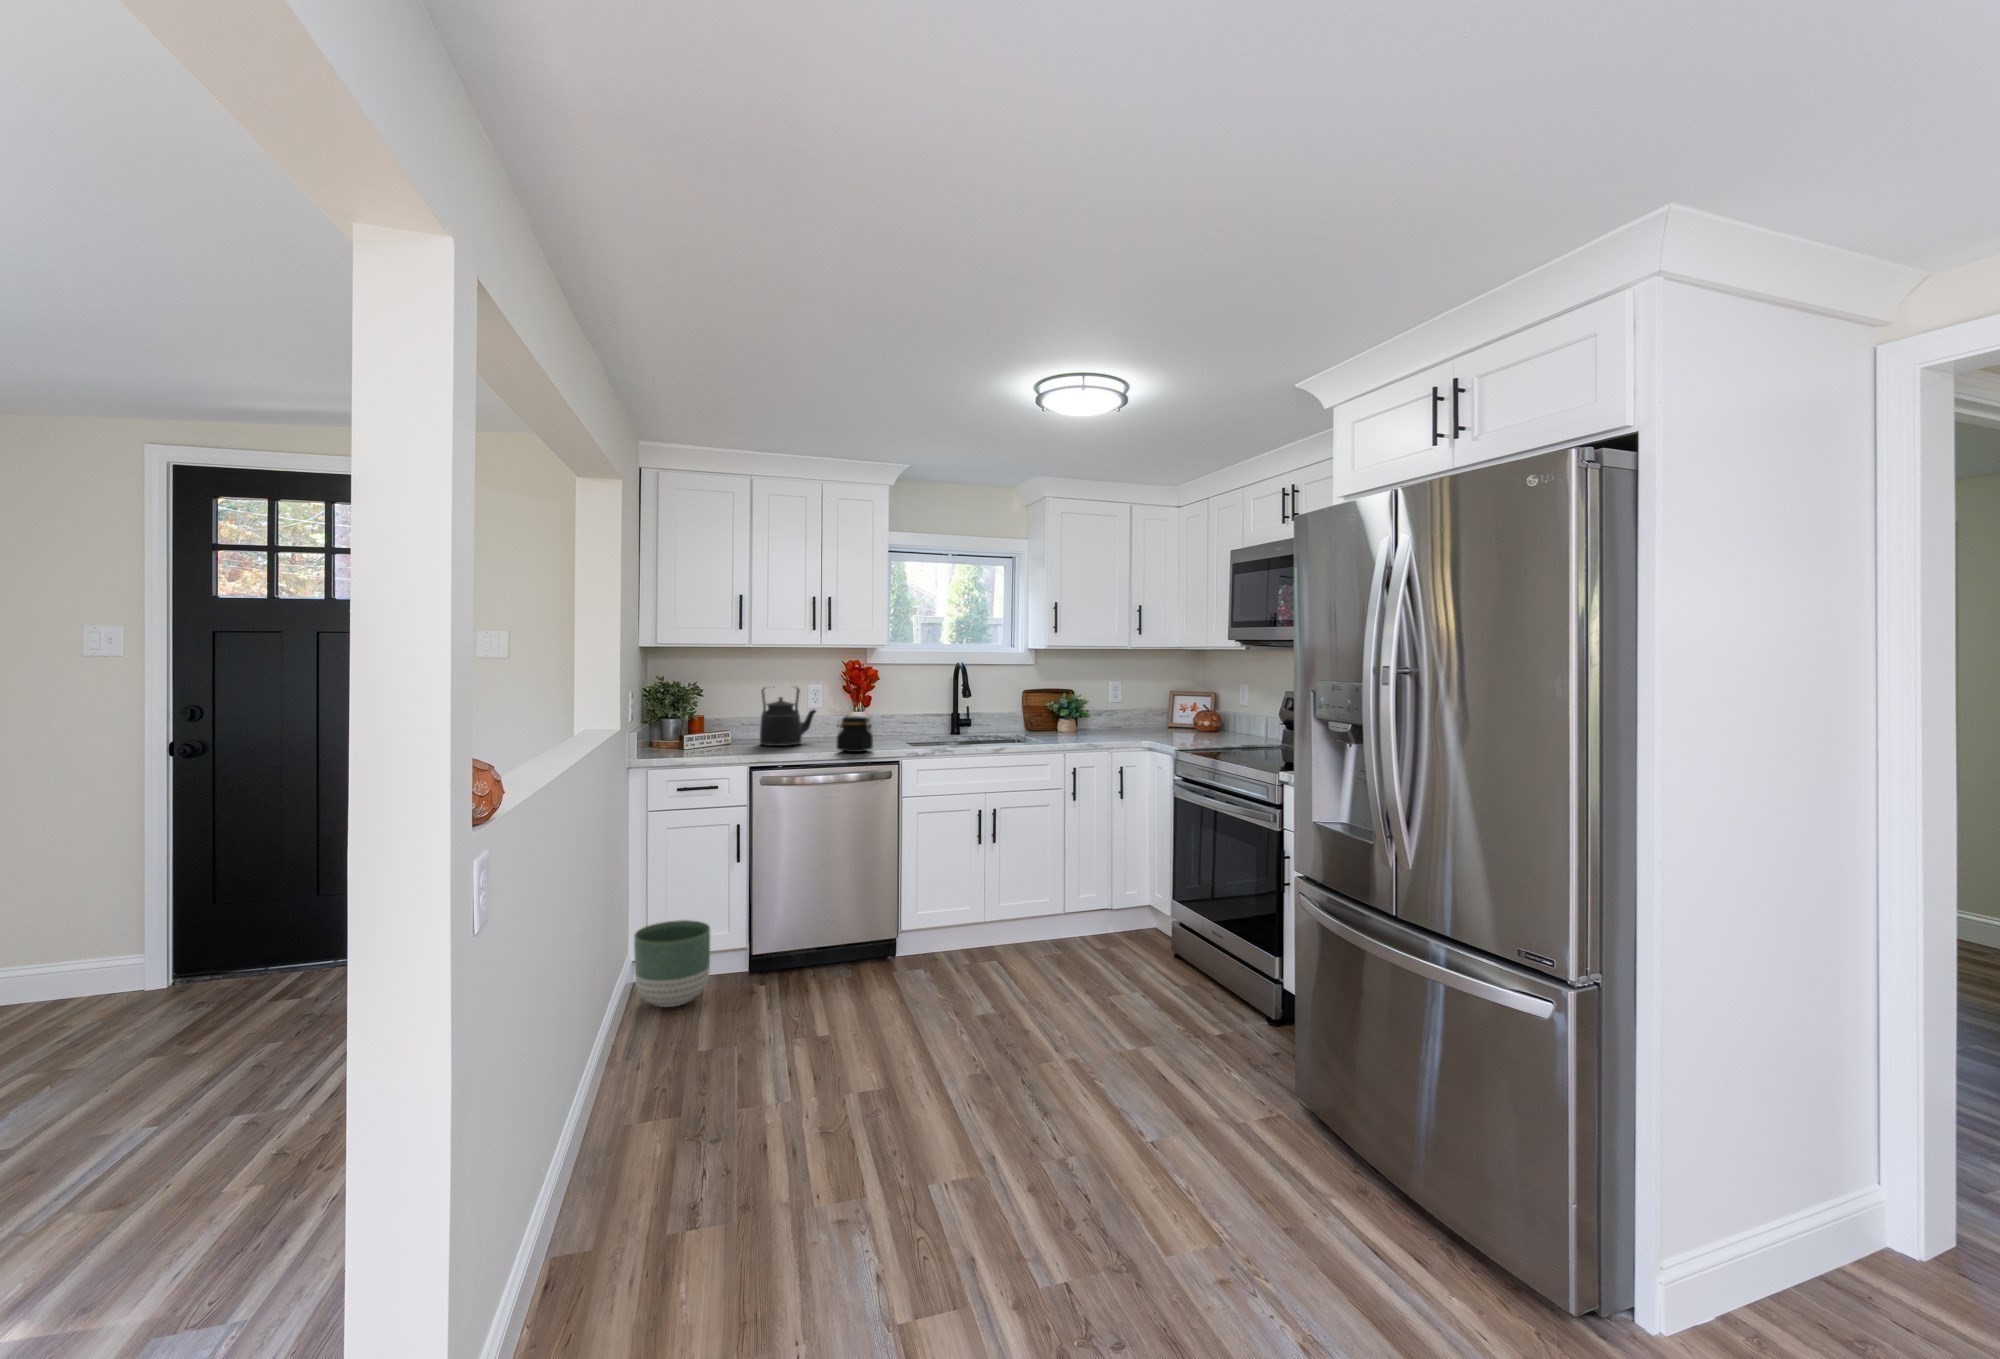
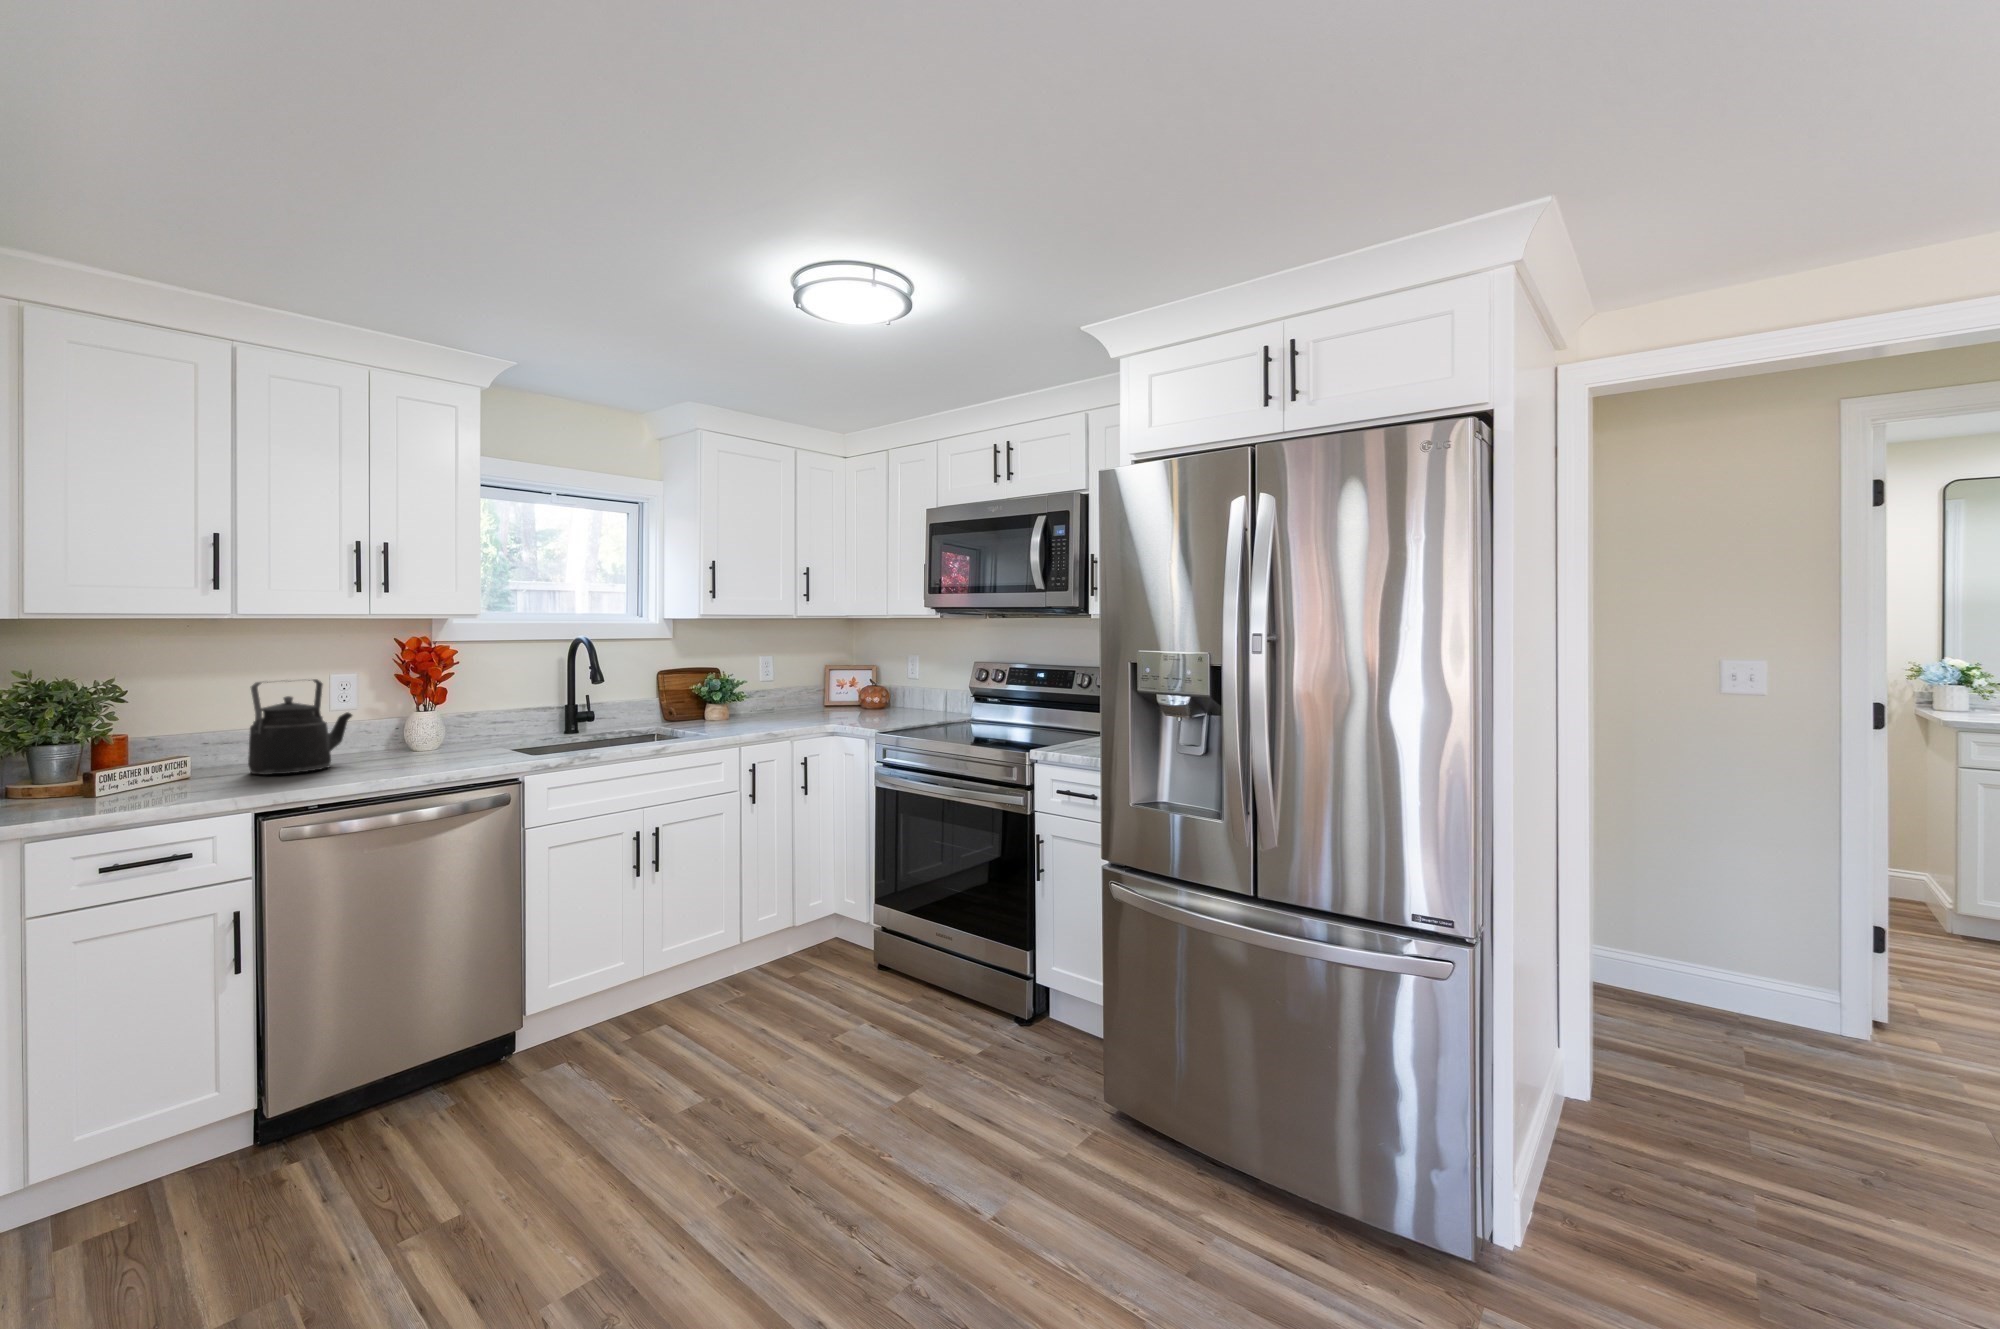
jar: present [837,716,873,752] -> none [404,719,471,773]
planter: present [634,920,710,1007] -> none [11,1090,194,1268]

